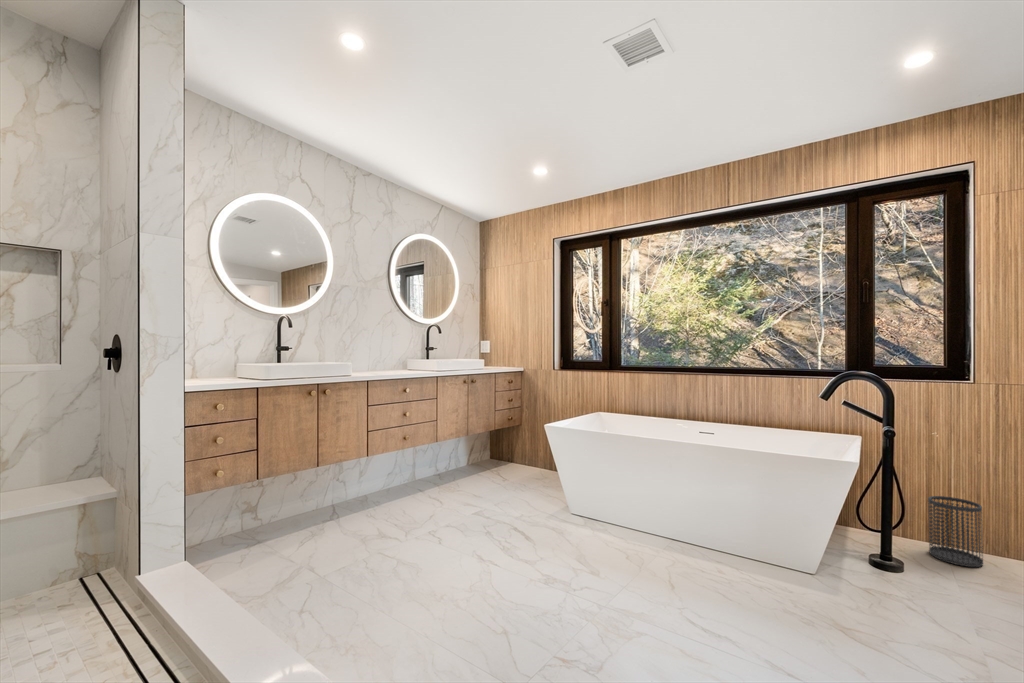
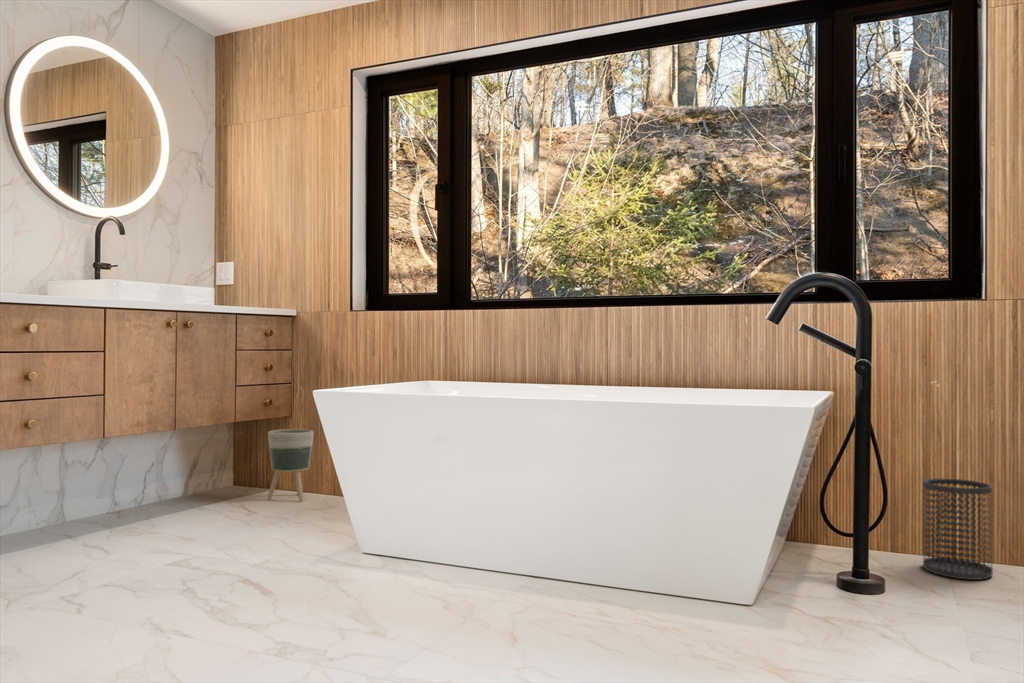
planter: none [510,432,534,473] -> present [268,429,313,501]

